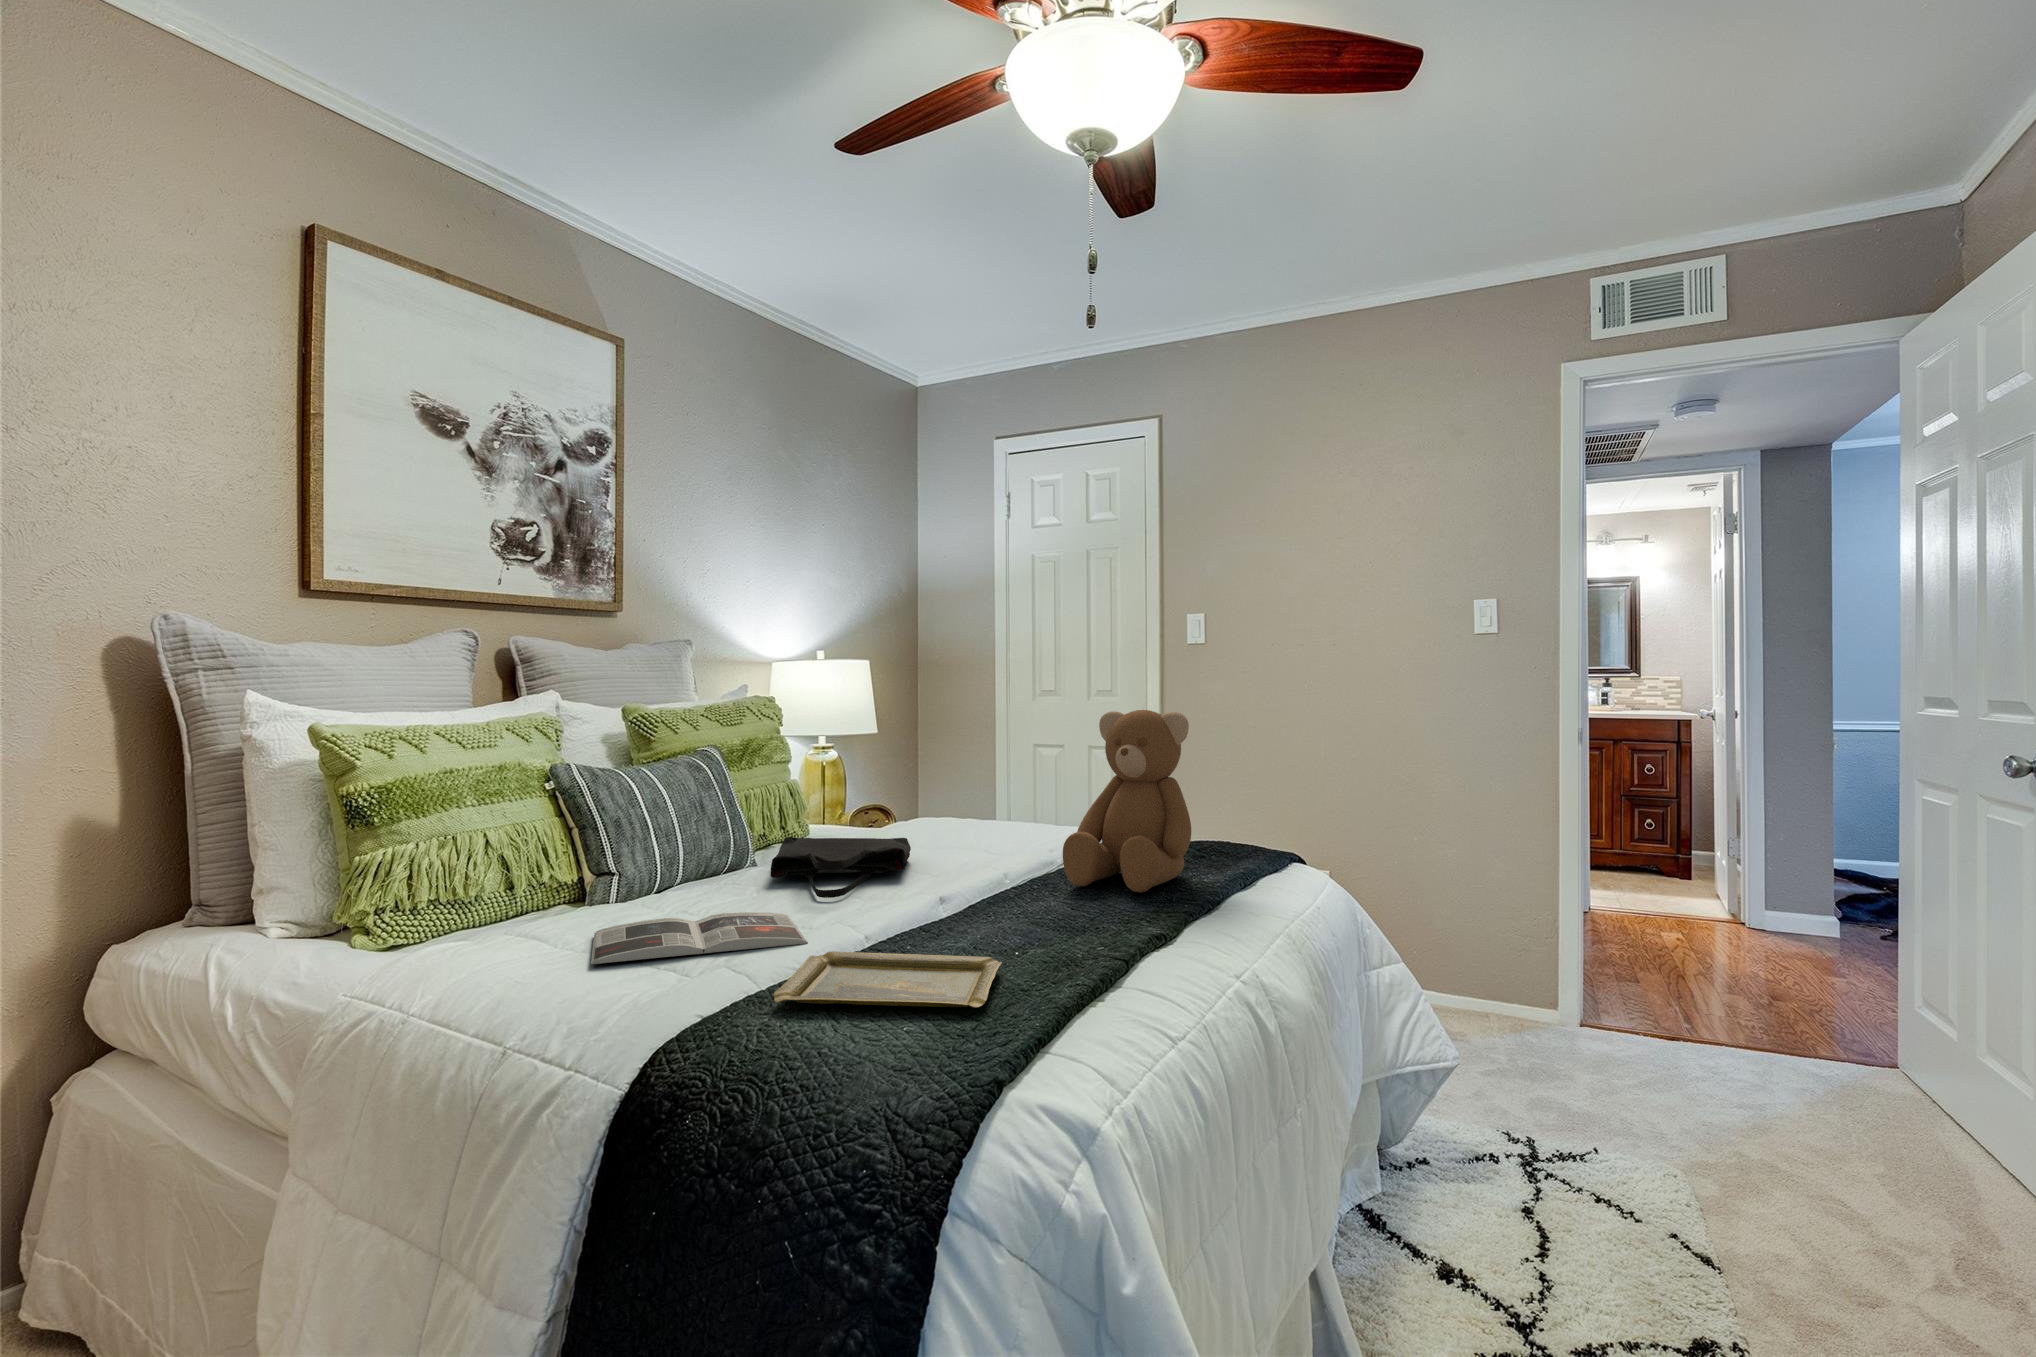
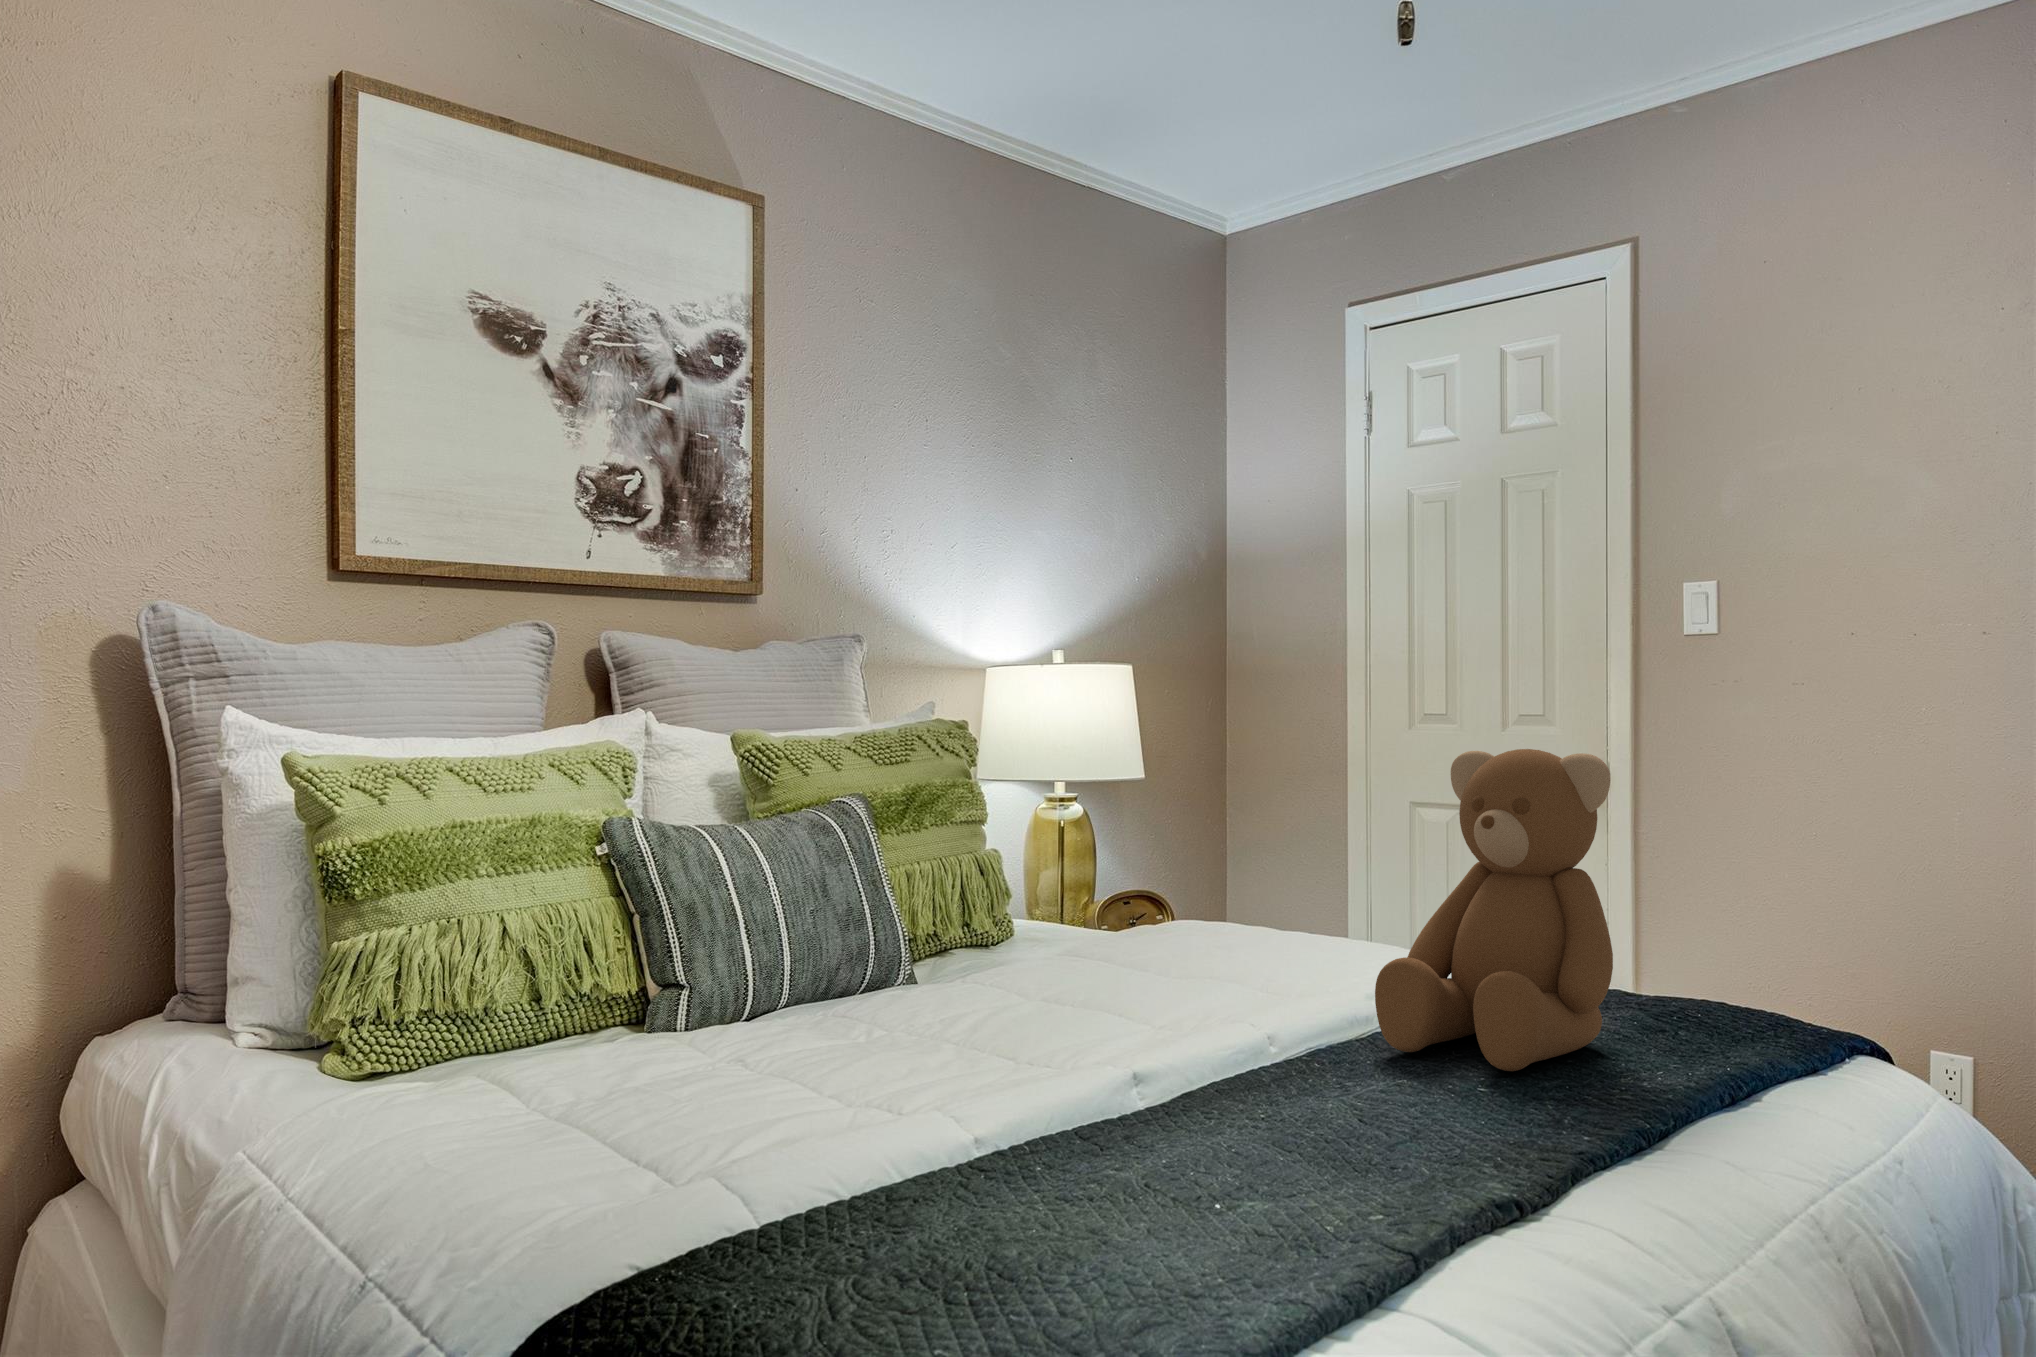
tote bag: present [771,837,911,898] -> none [913,938,1142,1043]
magazine: present [591,912,808,964] -> none [593,1059,921,1129]
tray: present [774,951,1002,1007] -> none [812,1142,1207,1273]

